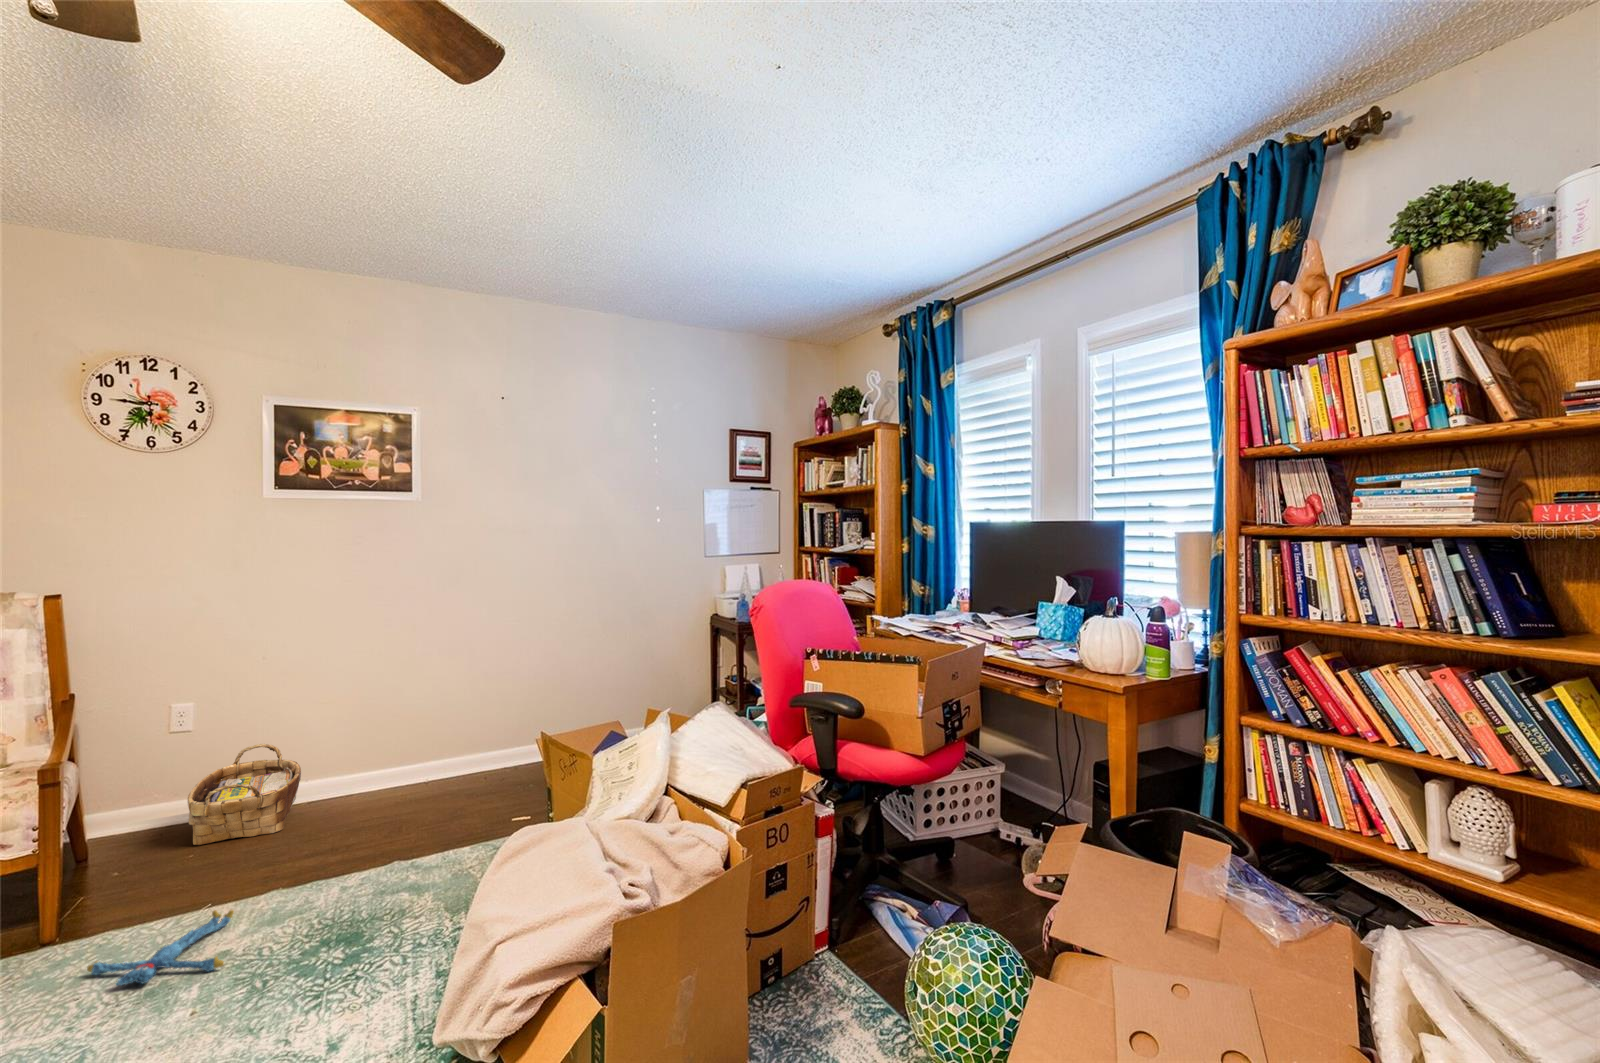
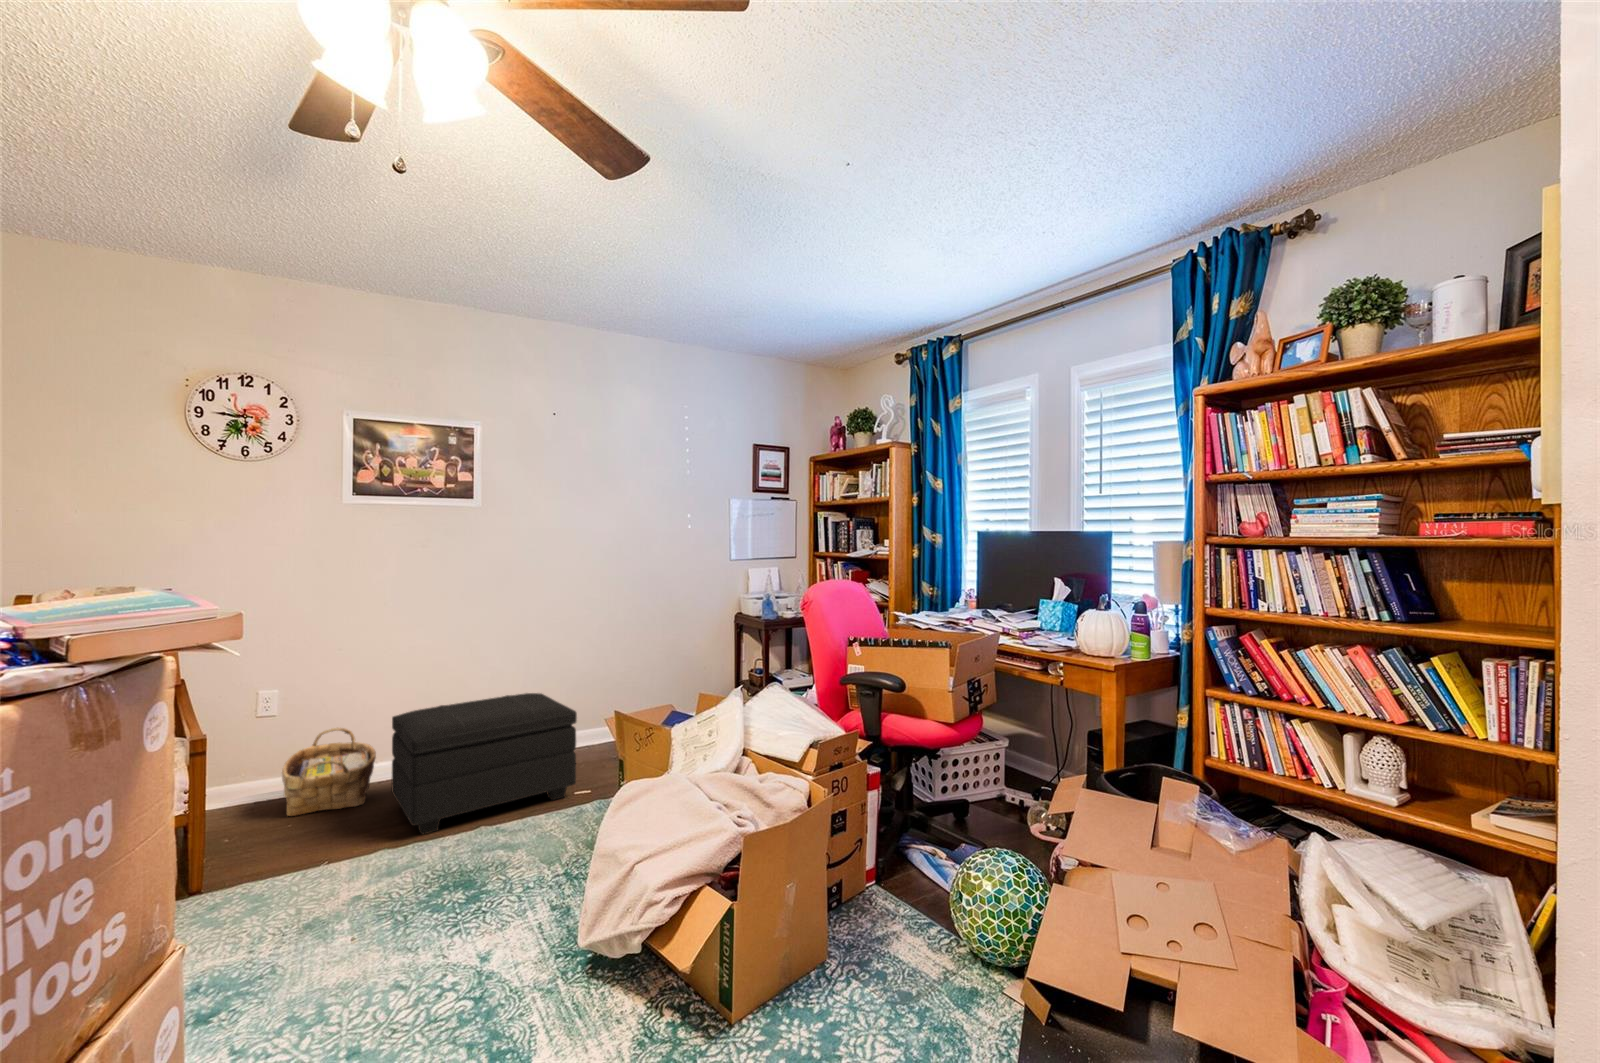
footstool: none [309,705,514,871] -> present [392,693,577,834]
plush toy: present [87,910,234,985] -> none [246,862,366,919]

